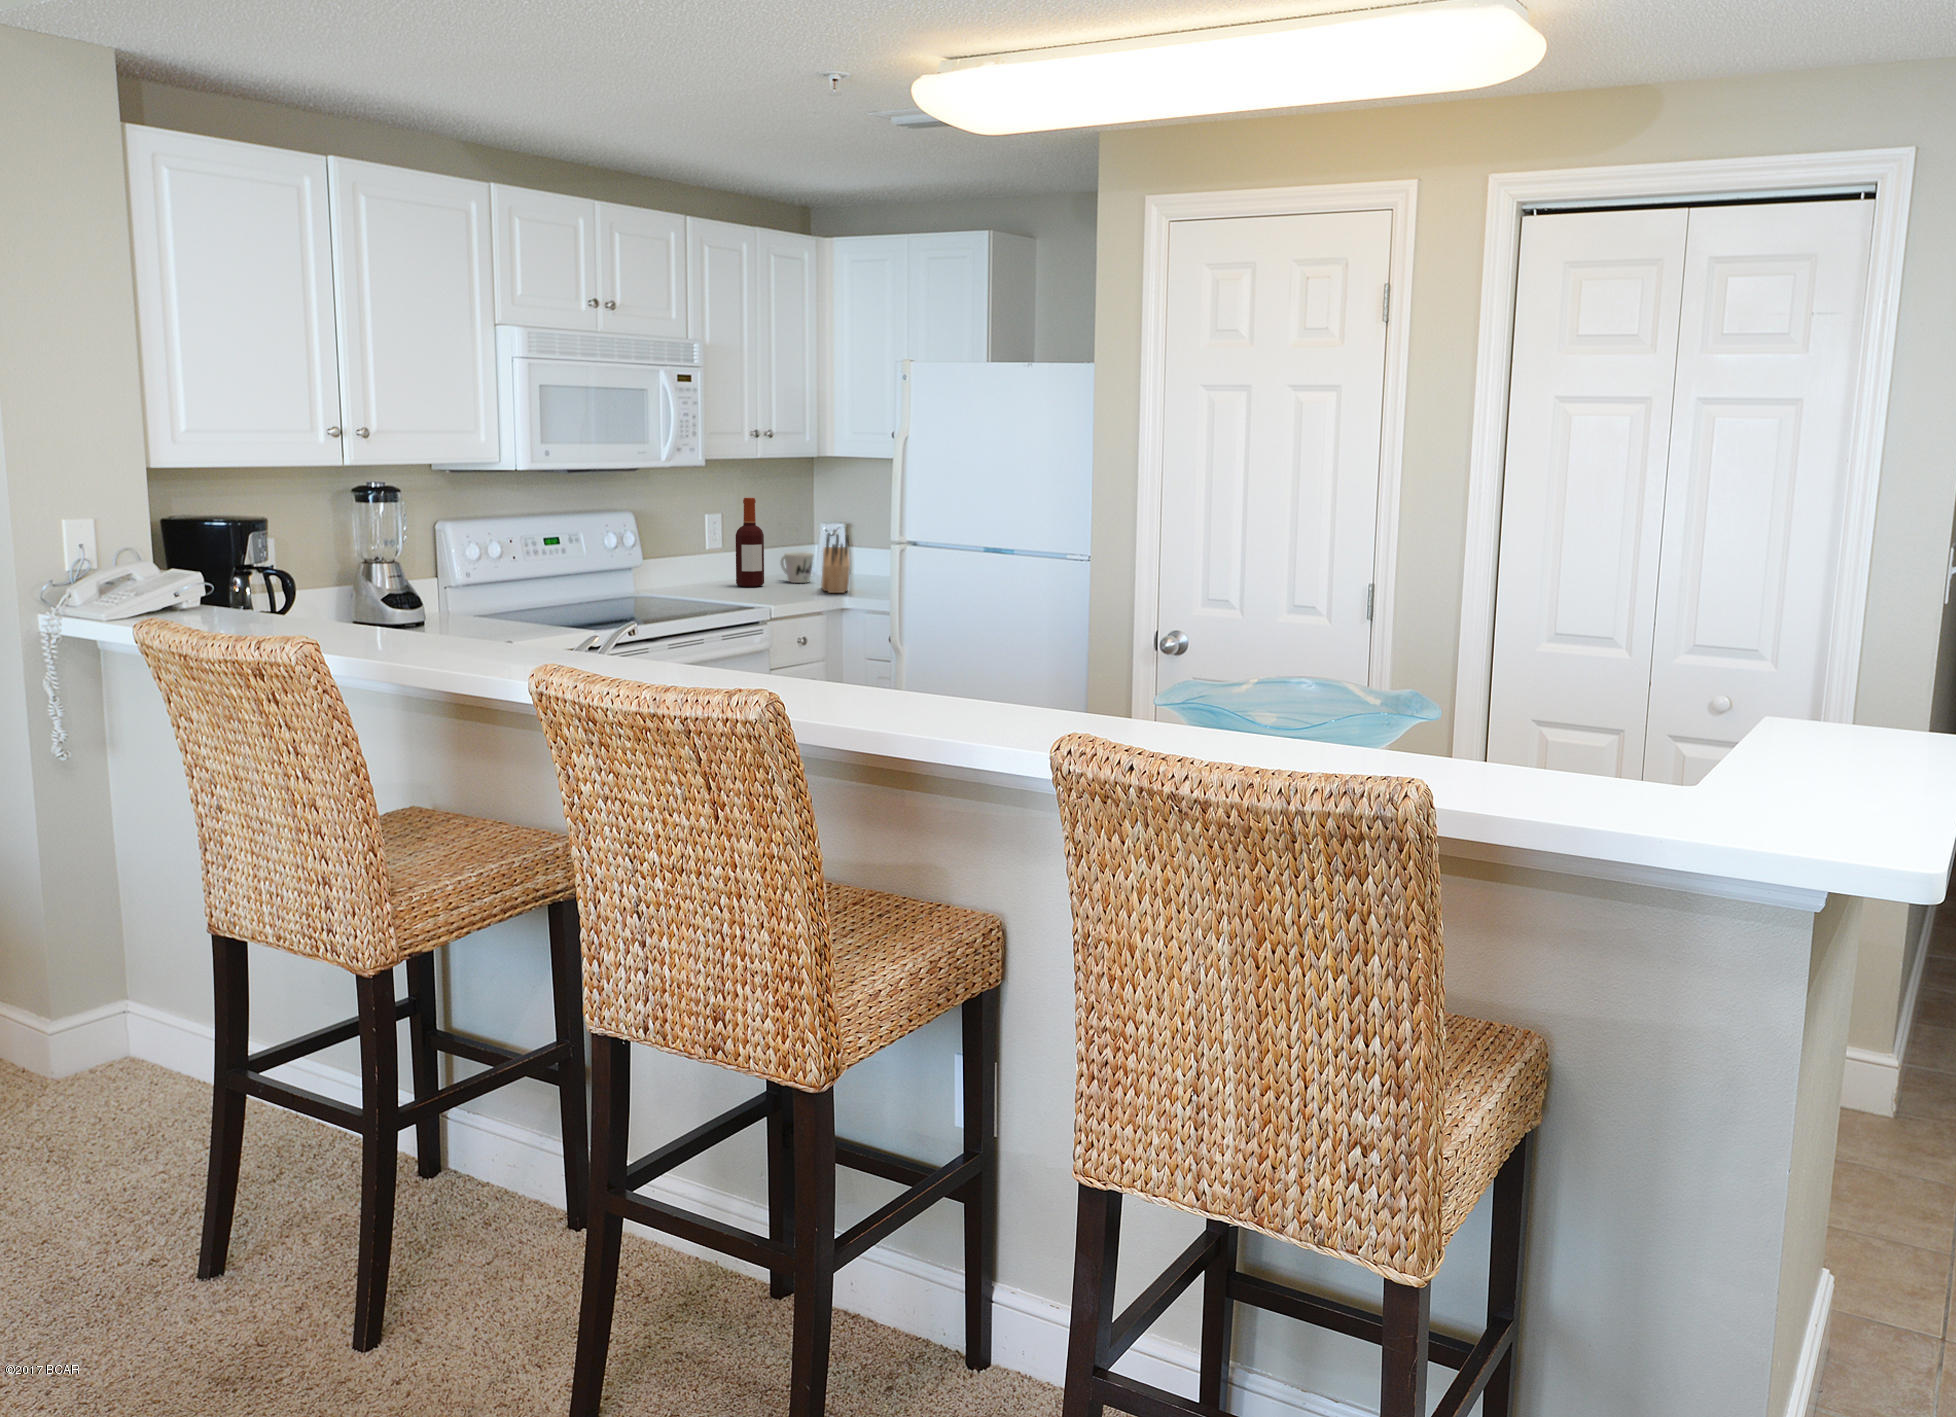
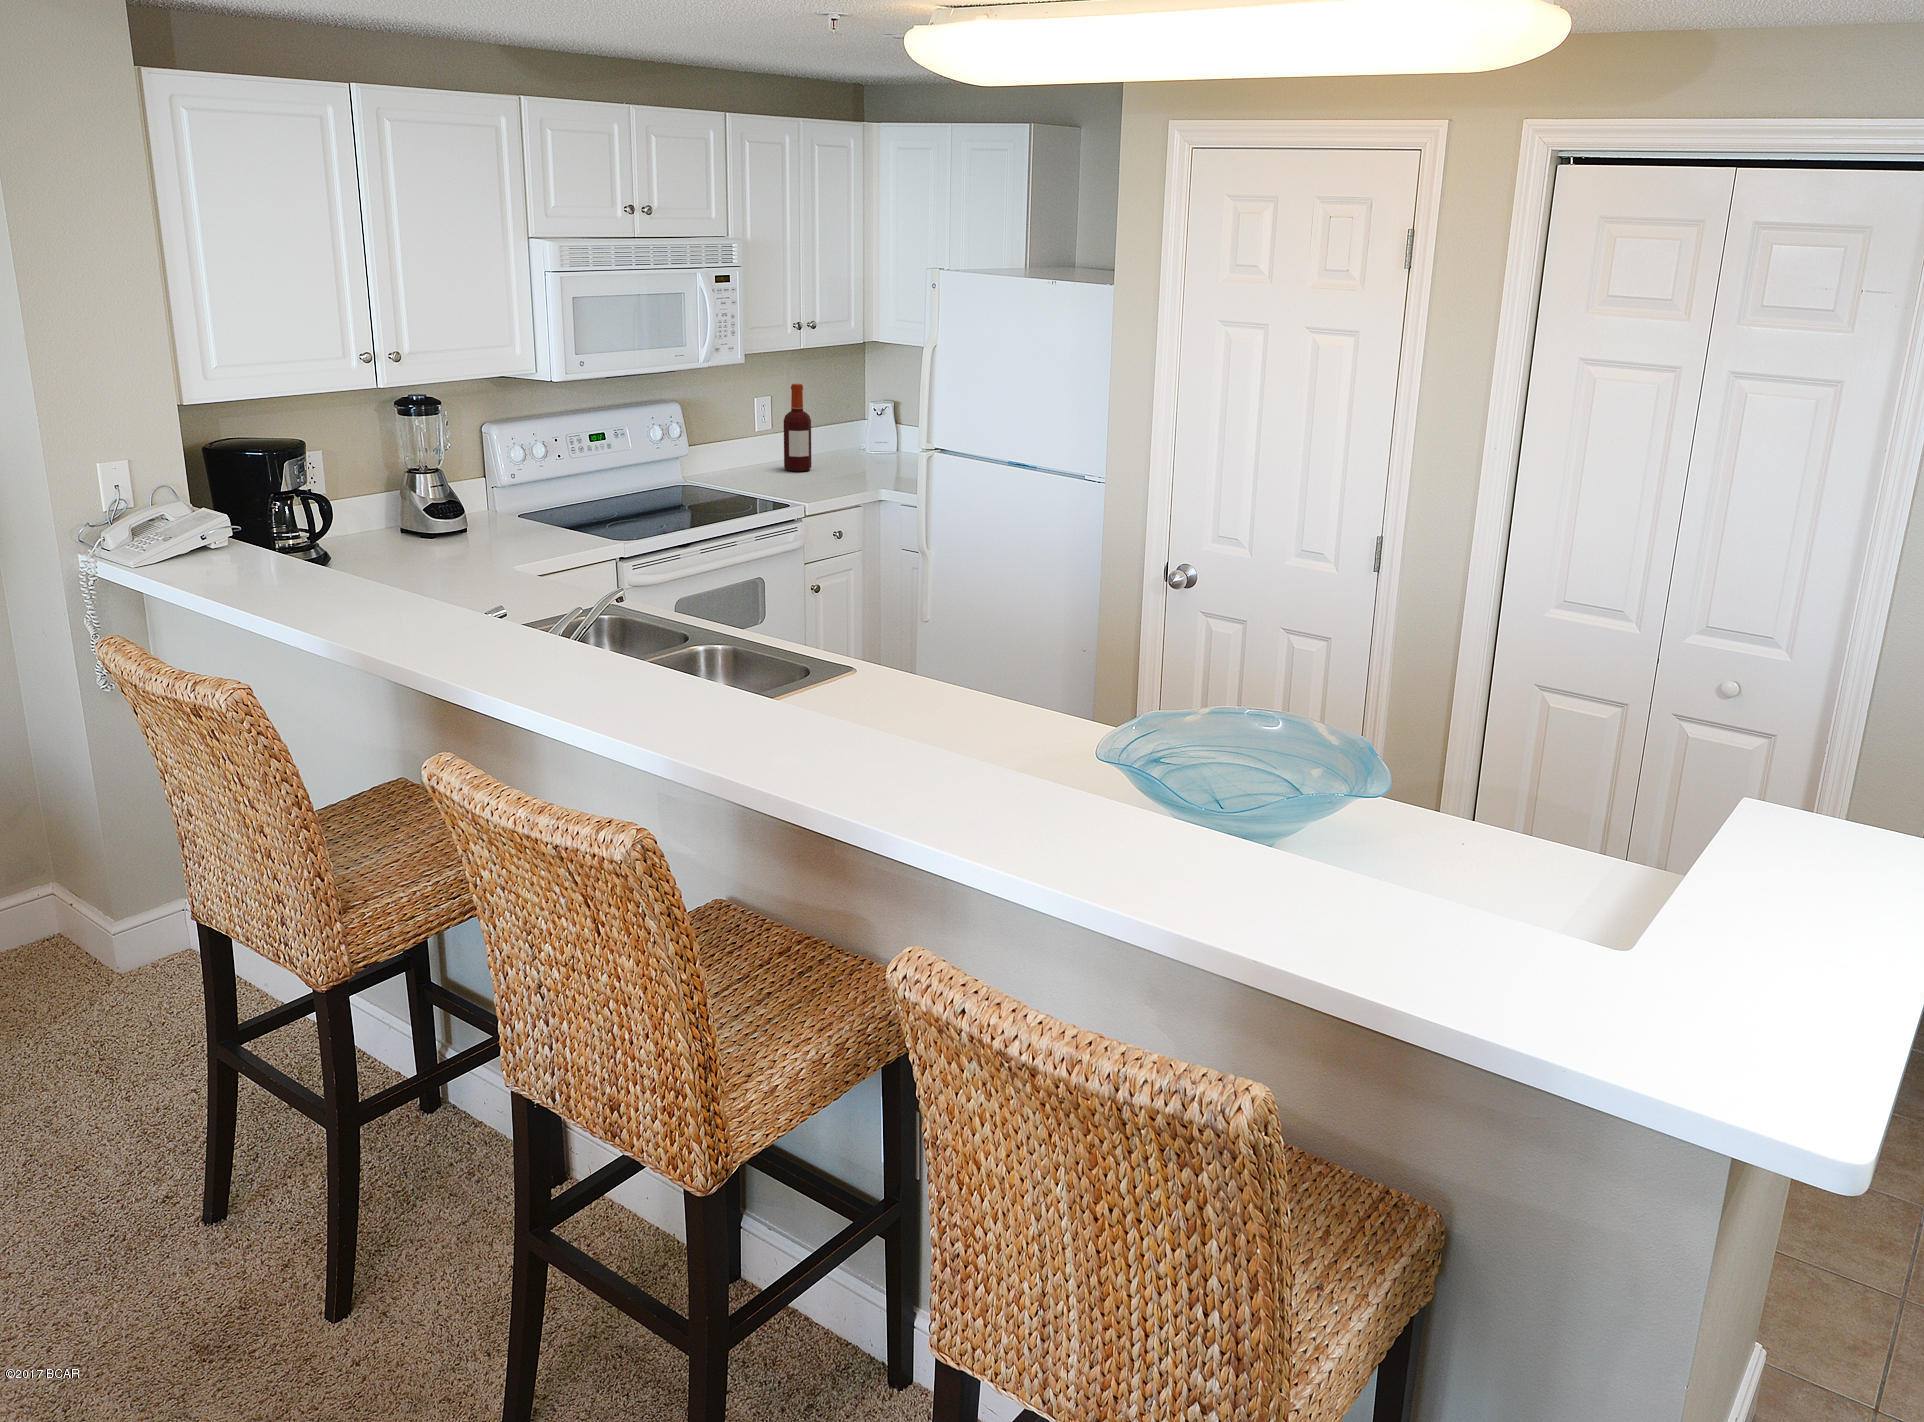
knife block: present [821,534,850,593] -> none [866,426,891,483]
mug: present [781,552,814,583] -> none [829,435,861,466]

